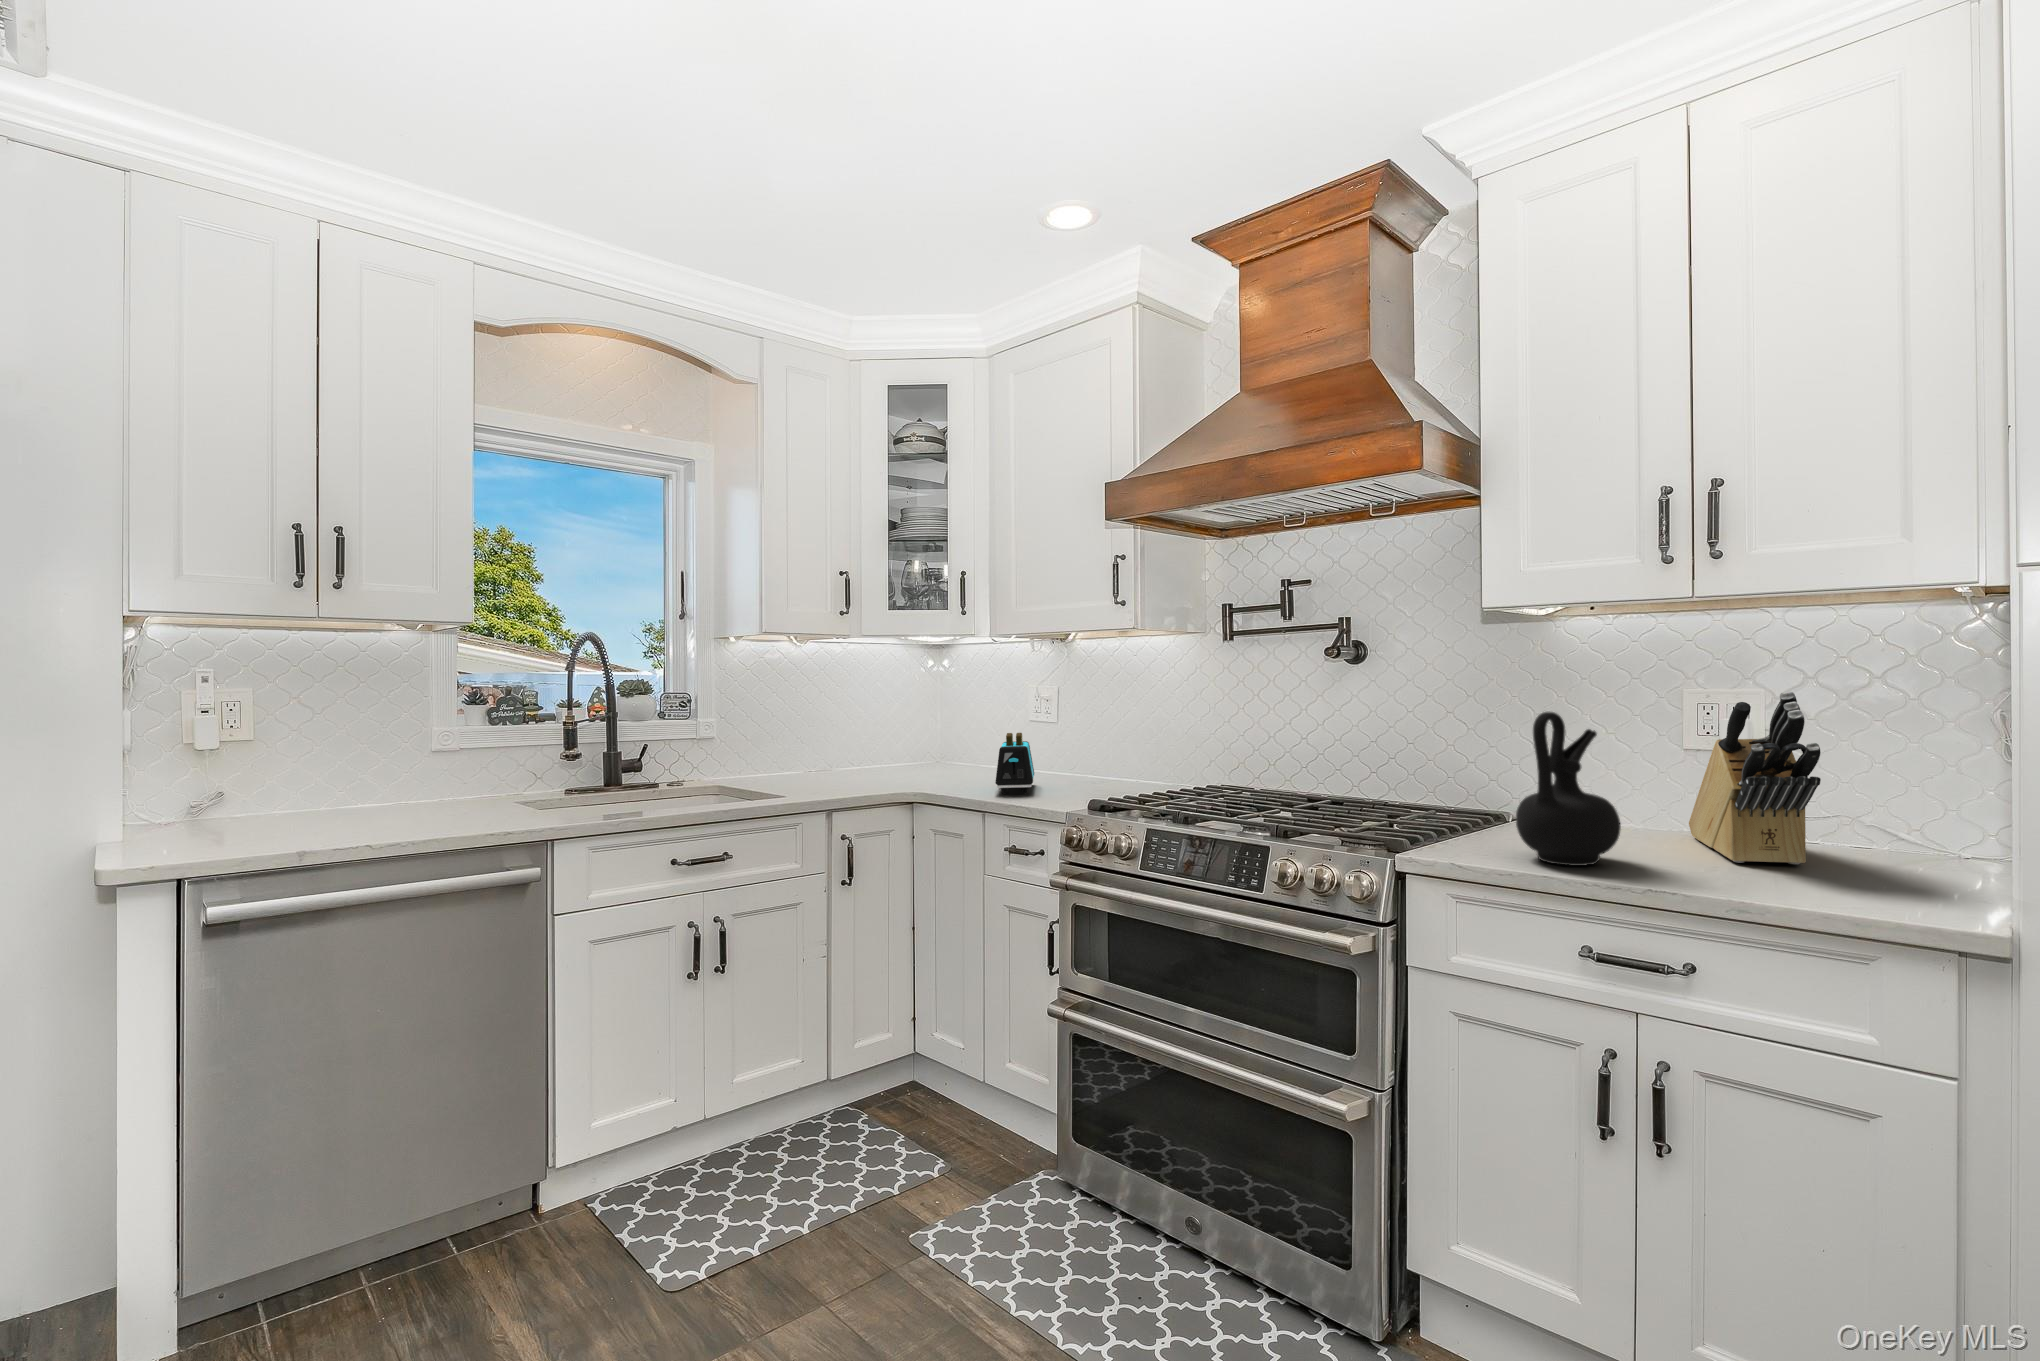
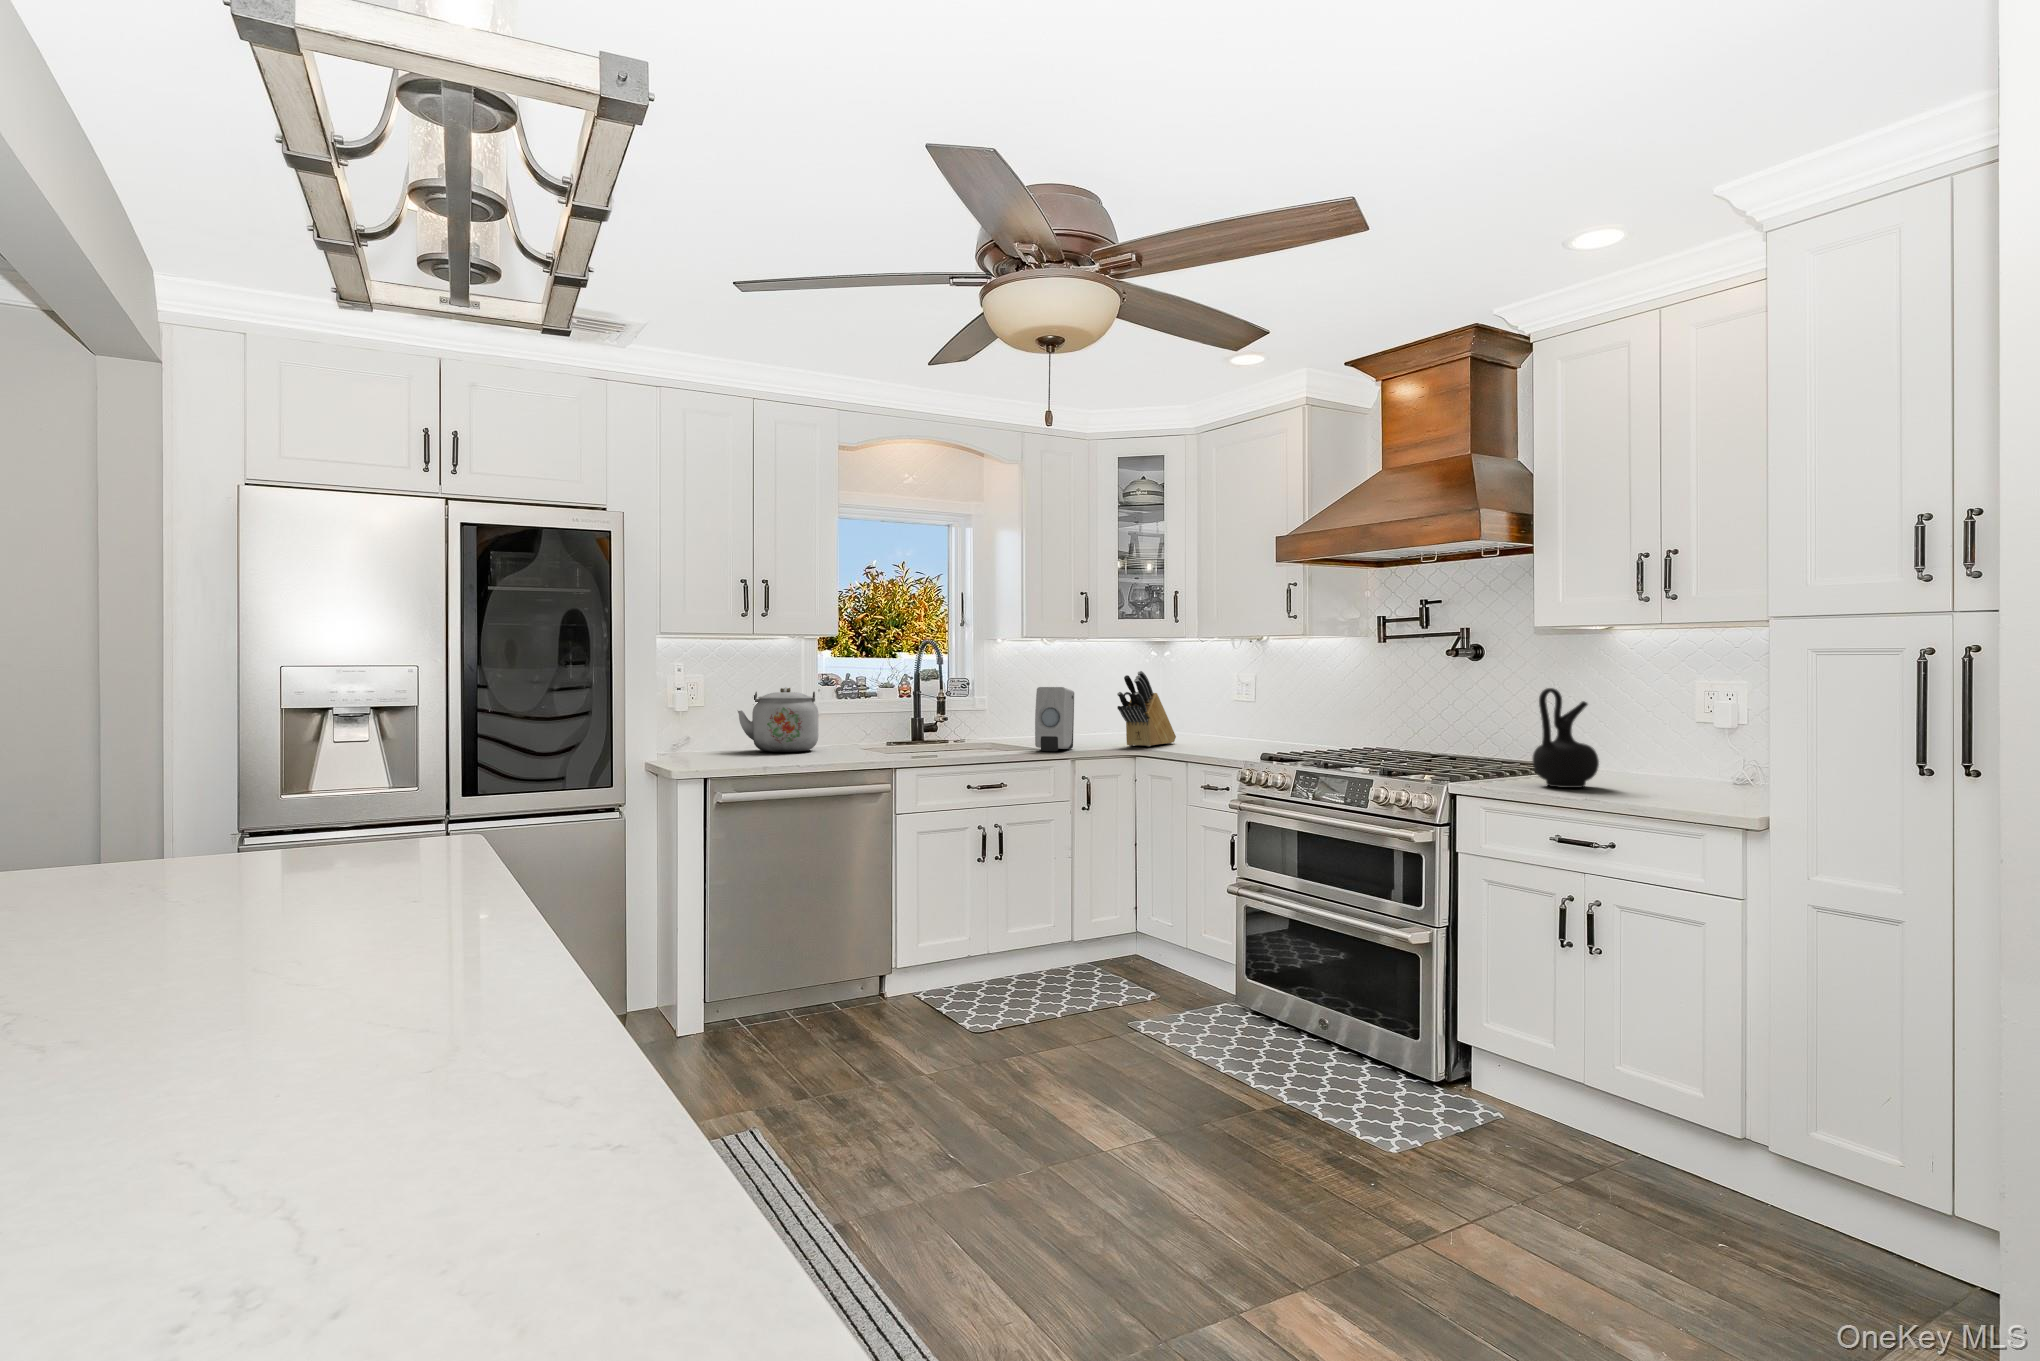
knife block: present [1689,691,1821,864] -> present [1117,671,1176,746]
soap dispenser: none [770,711,828,803] -> present [1035,687,1074,751]
kettle: none [284,728,434,830] -> present [738,687,818,752]
toaster: present [995,733,1034,794] -> none [1195,709,1225,752]

